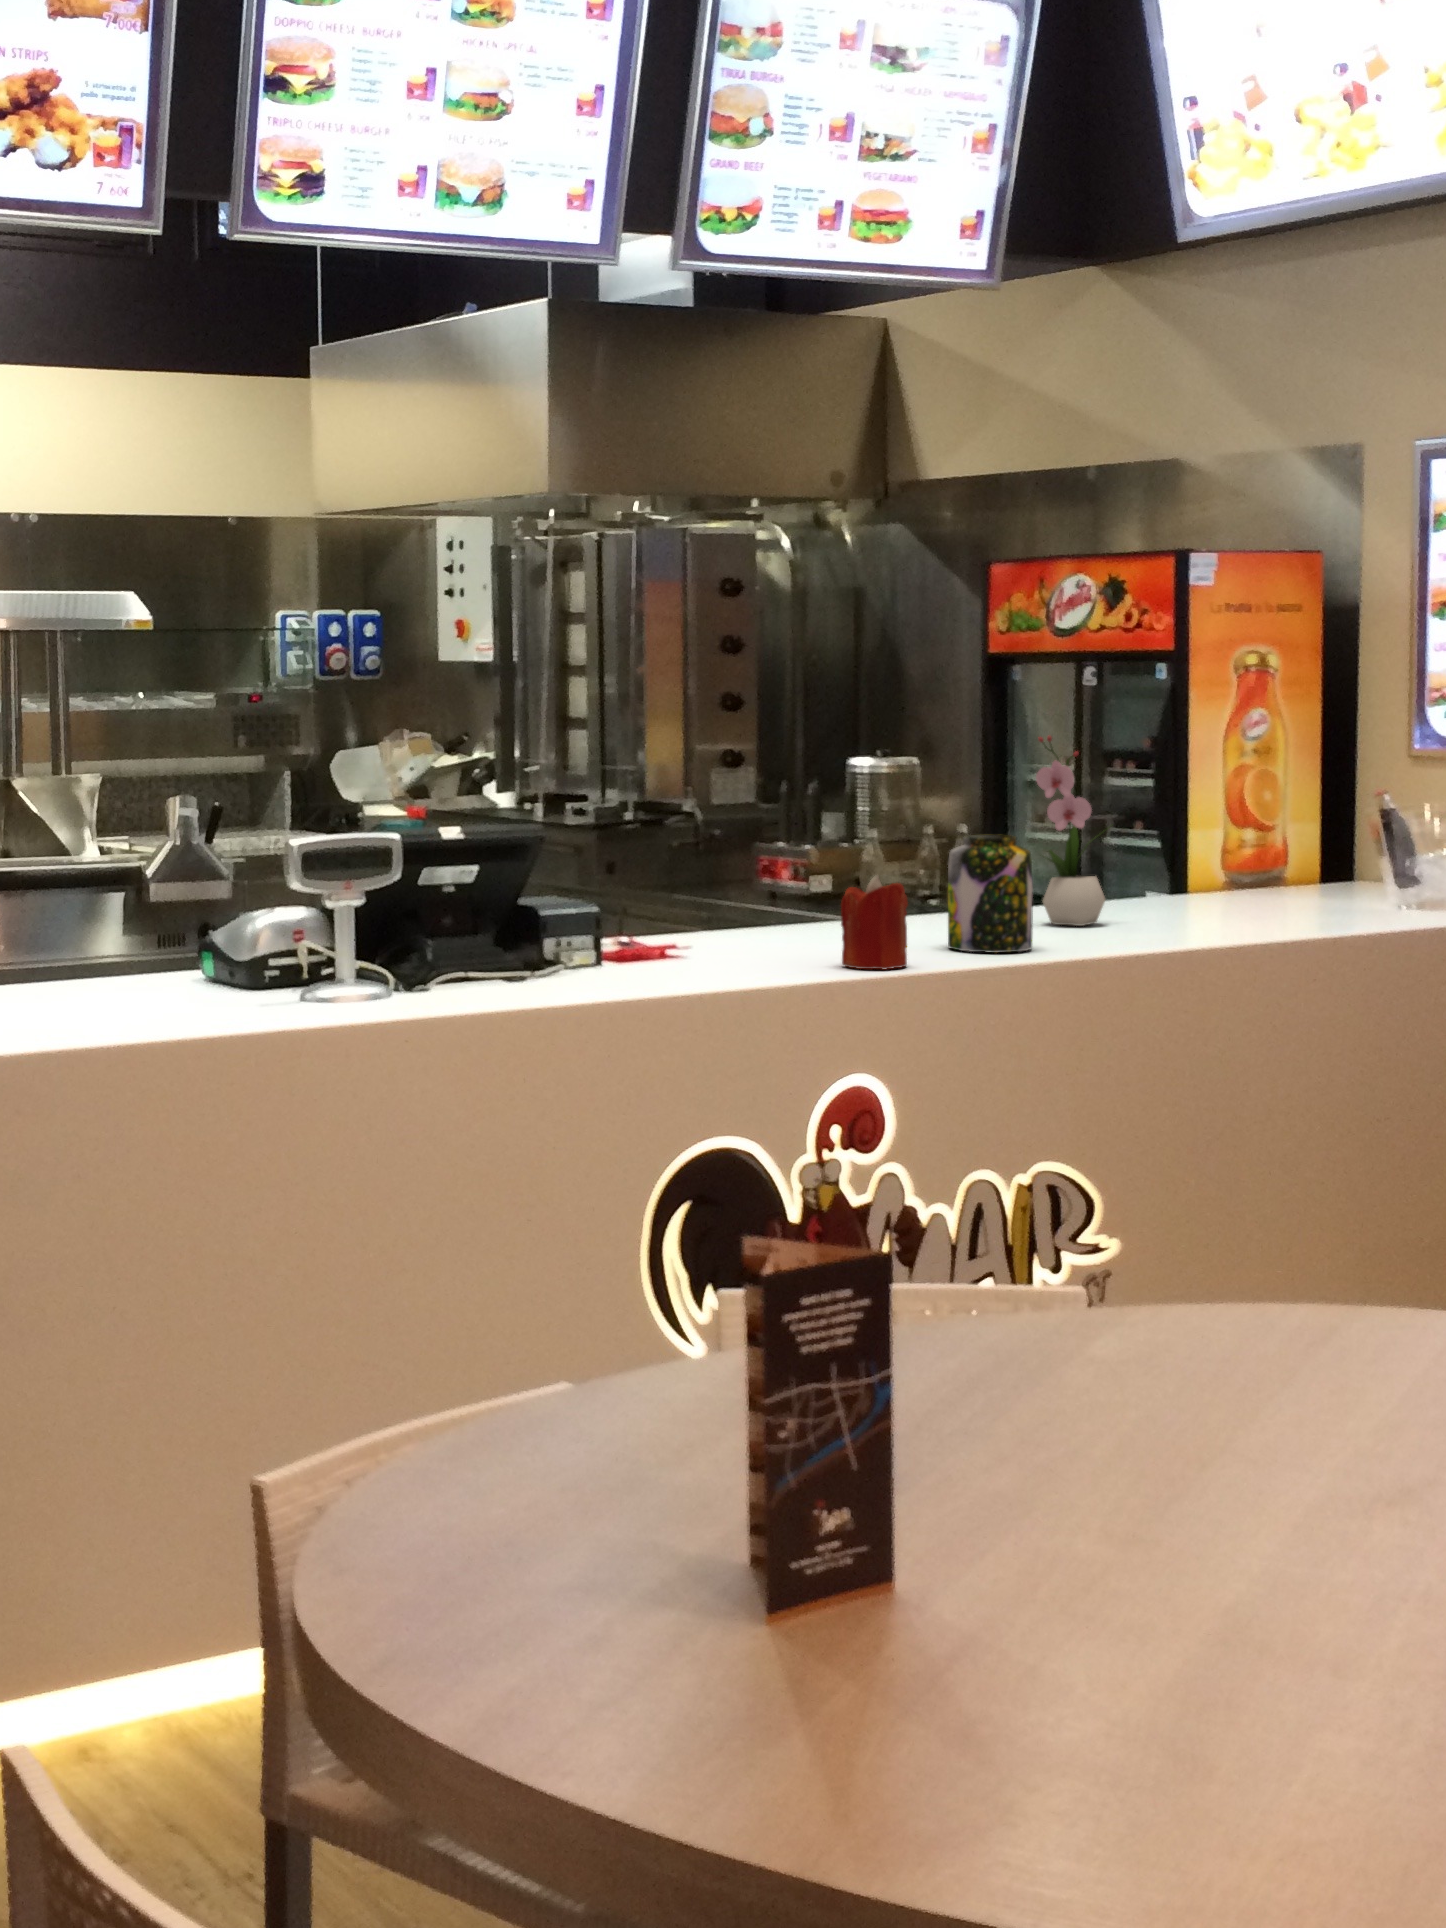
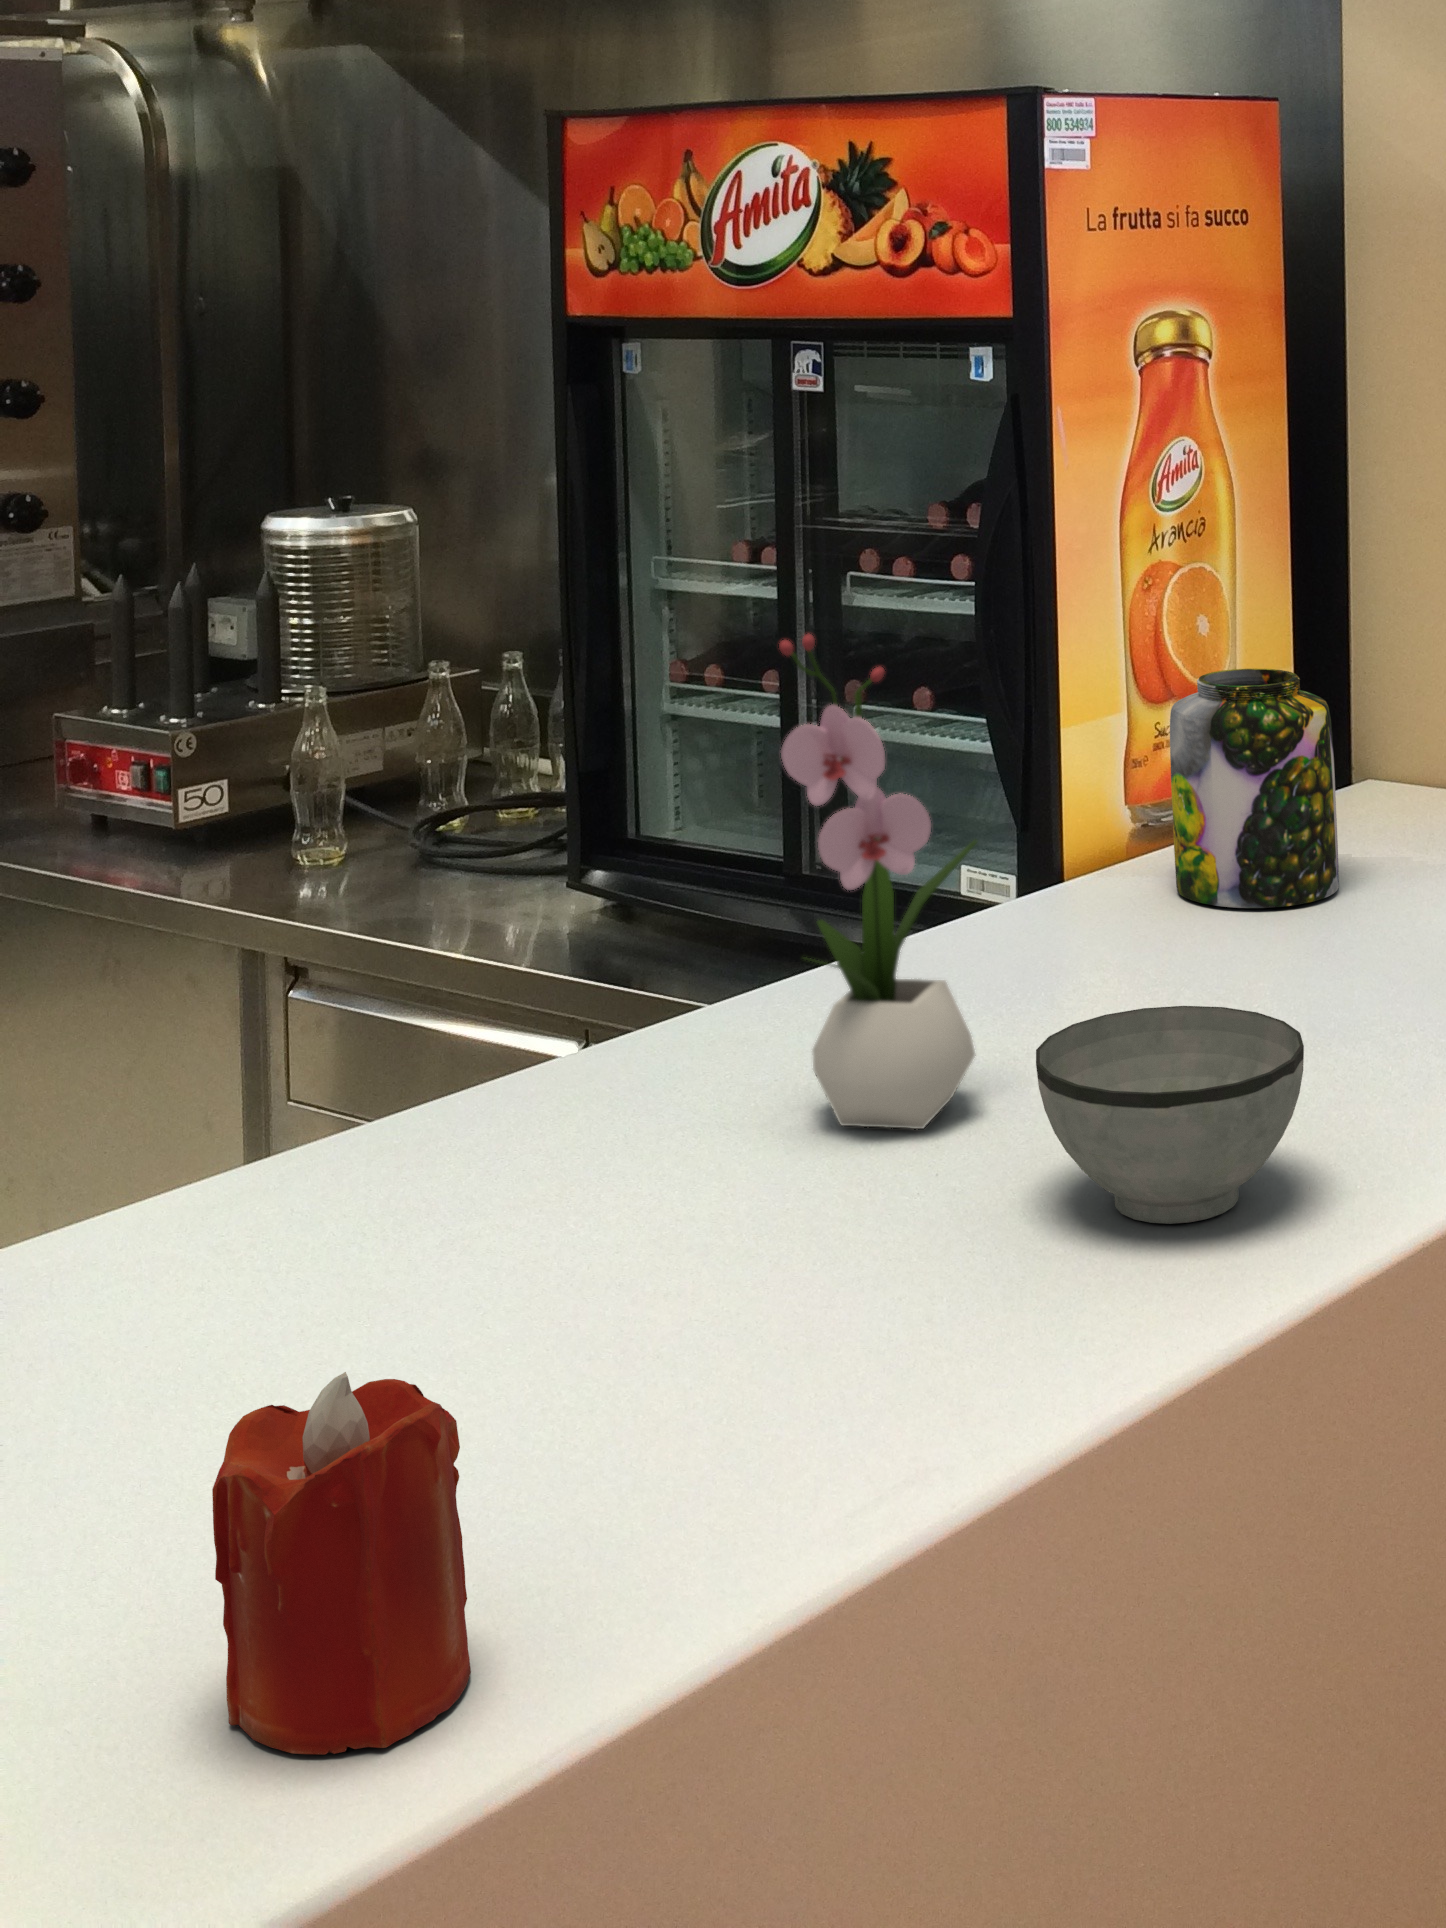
jar: present [948,835,1033,953] -> present [1170,668,1339,908]
bowl: none [1115,877,1216,940] -> present [1036,1006,1304,1224]

